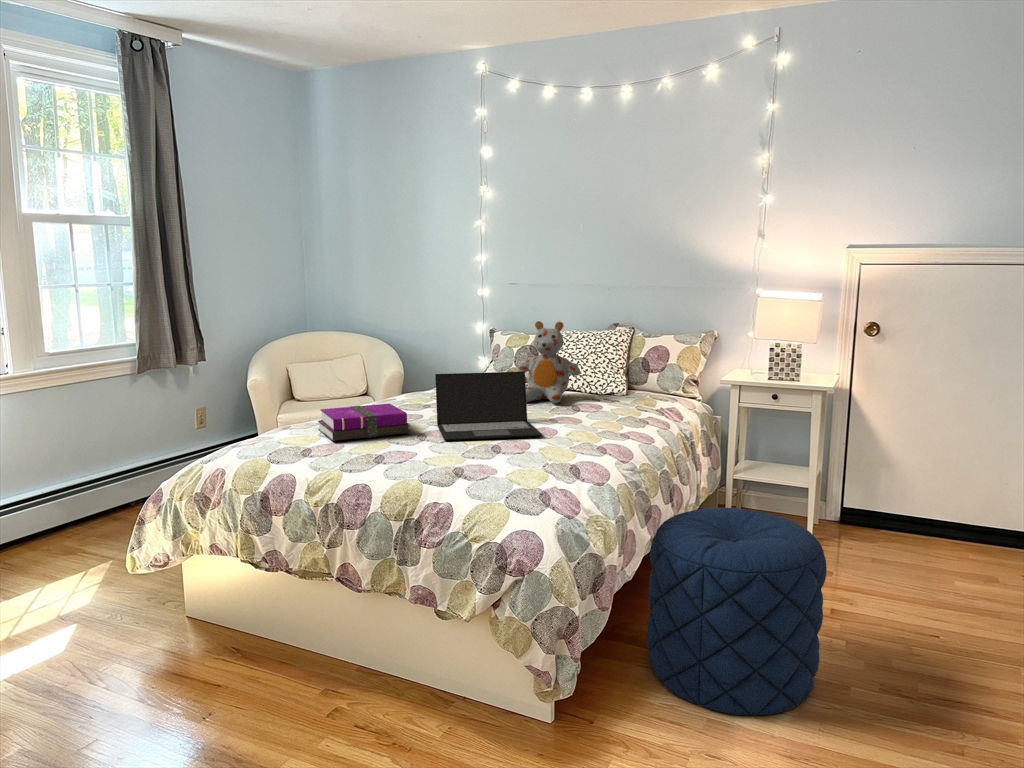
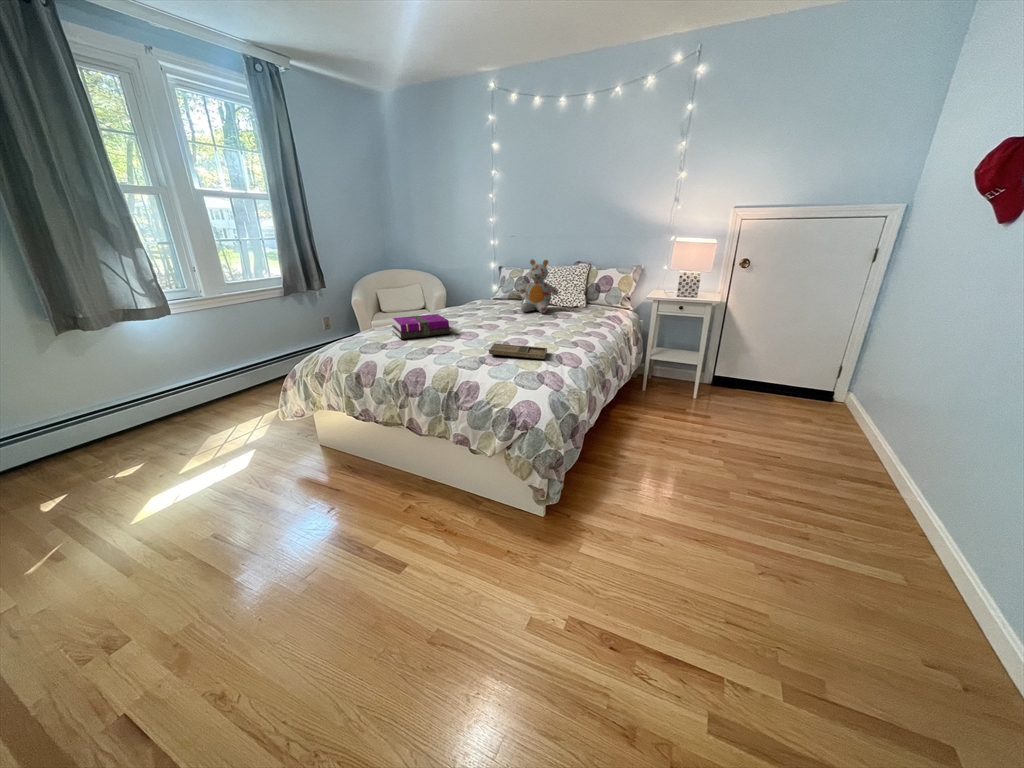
laptop: present [435,371,542,440] -> none [466,292,536,338]
tray: none [468,448,557,471] -> present [489,343,547,359]
pouf: present [647,508,827,715] -> none [601,381,721,509]

